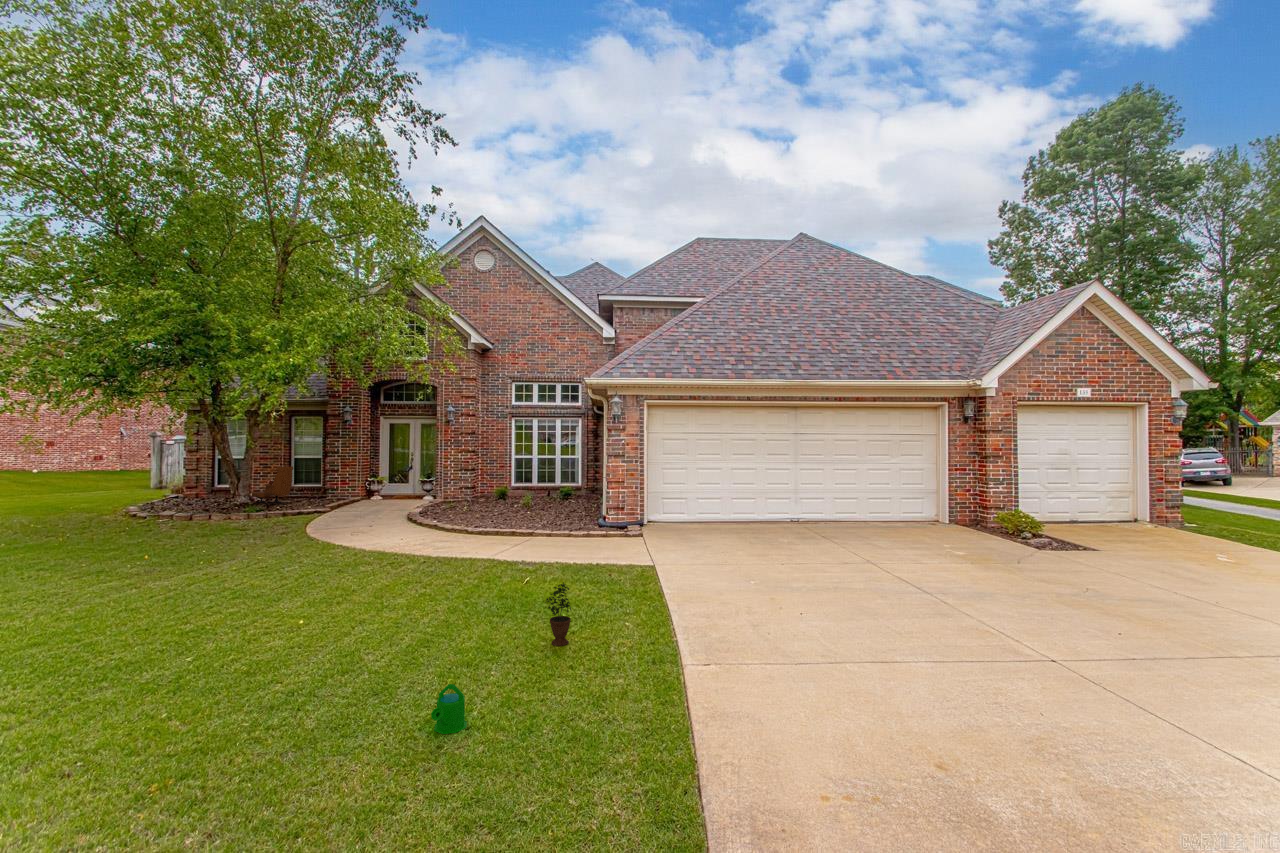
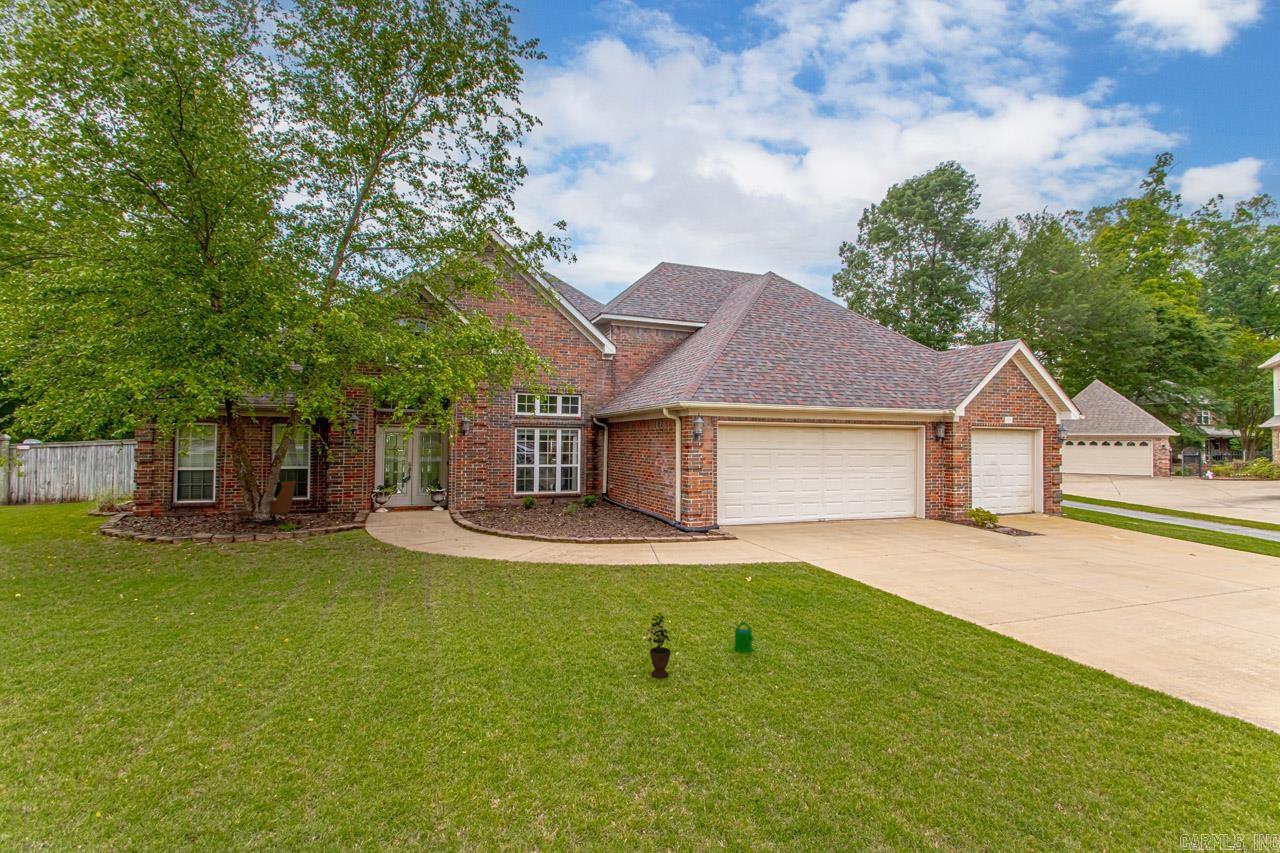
potted plant: present [545,582,571,646] -> present [646,613,671,678]
watering can: present [431,684,467,734] -> present [733,622,753,652]

